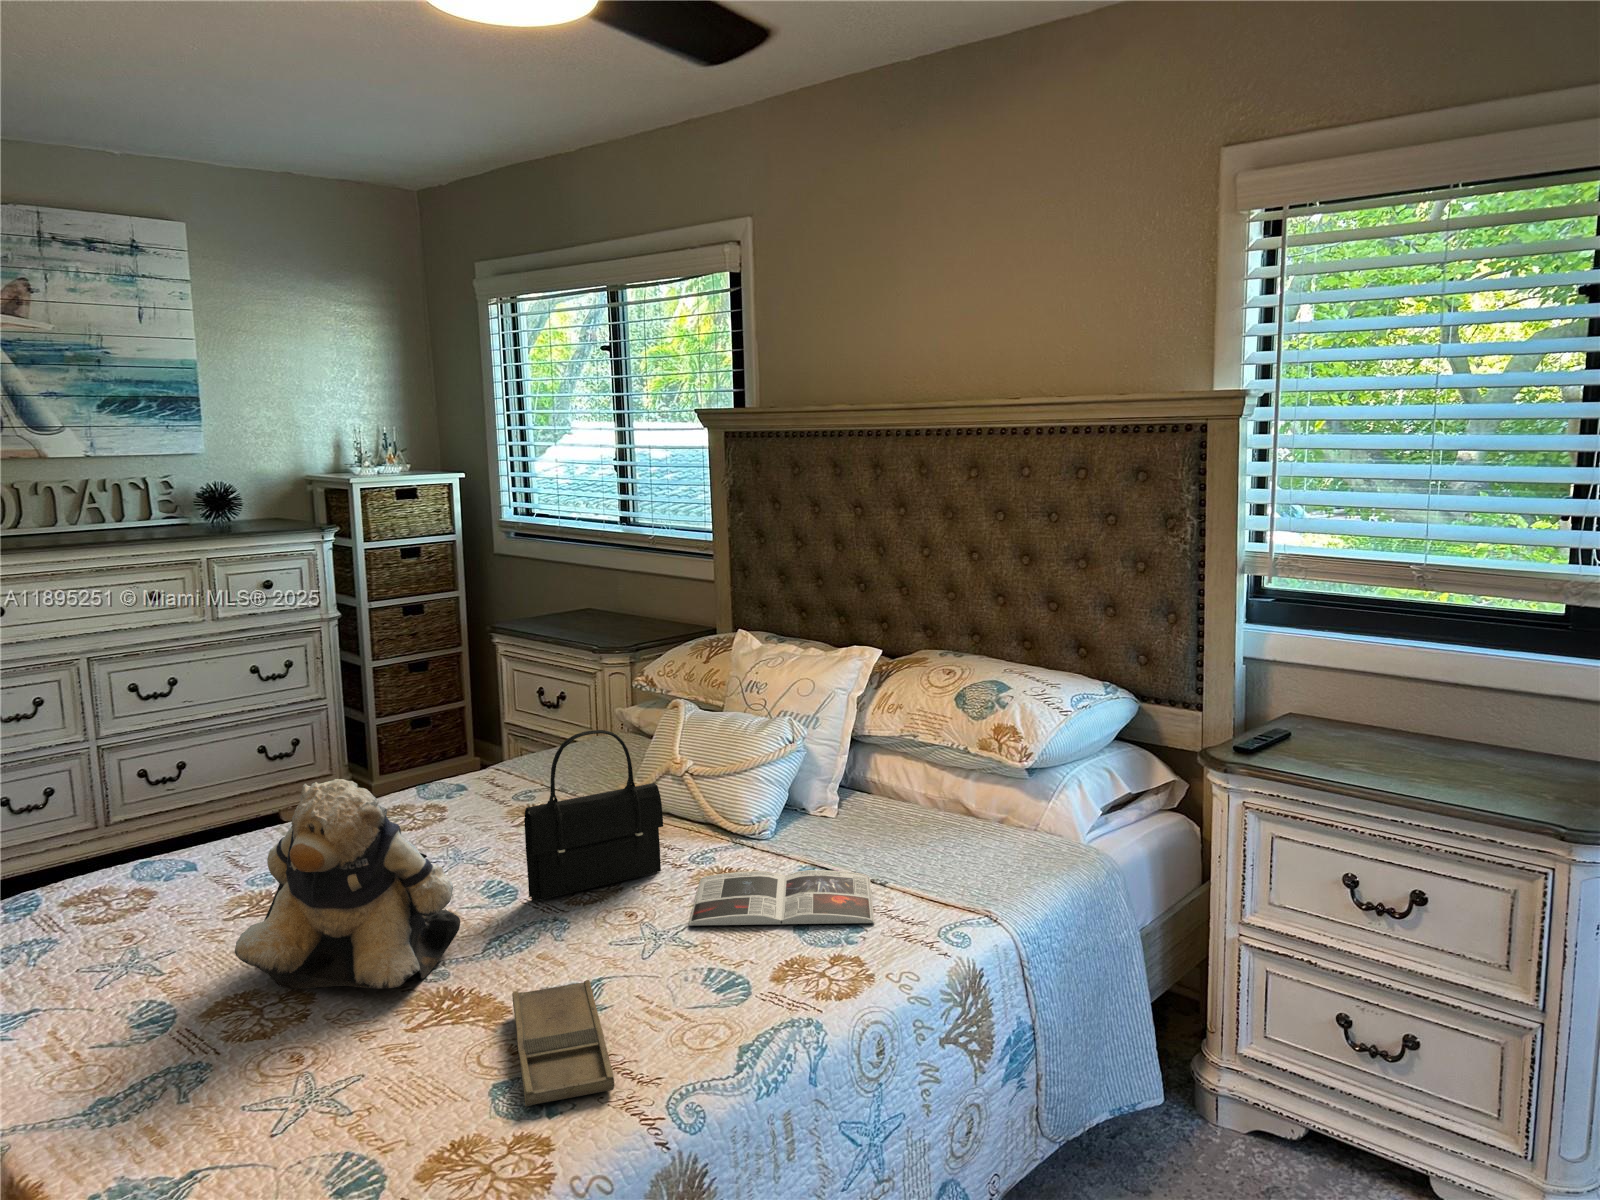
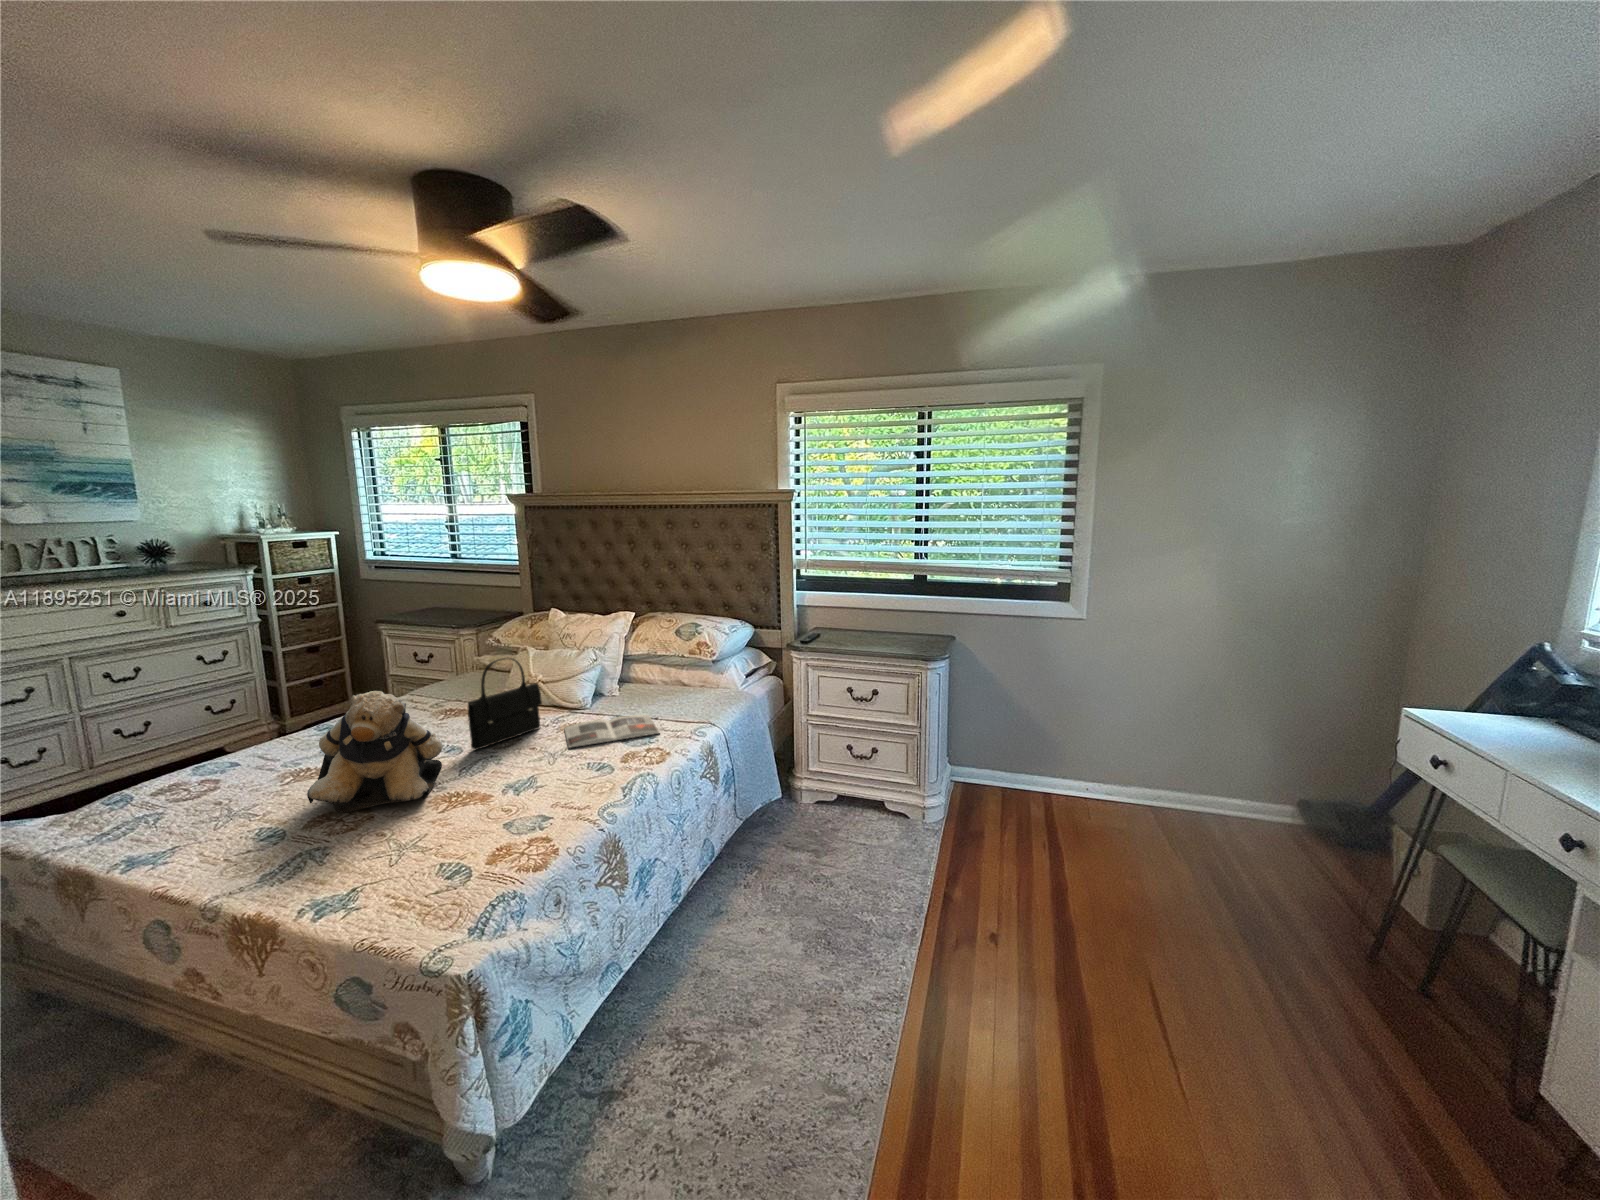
tray: present [512,980,614,1106] -> none [491,776,565,833]

